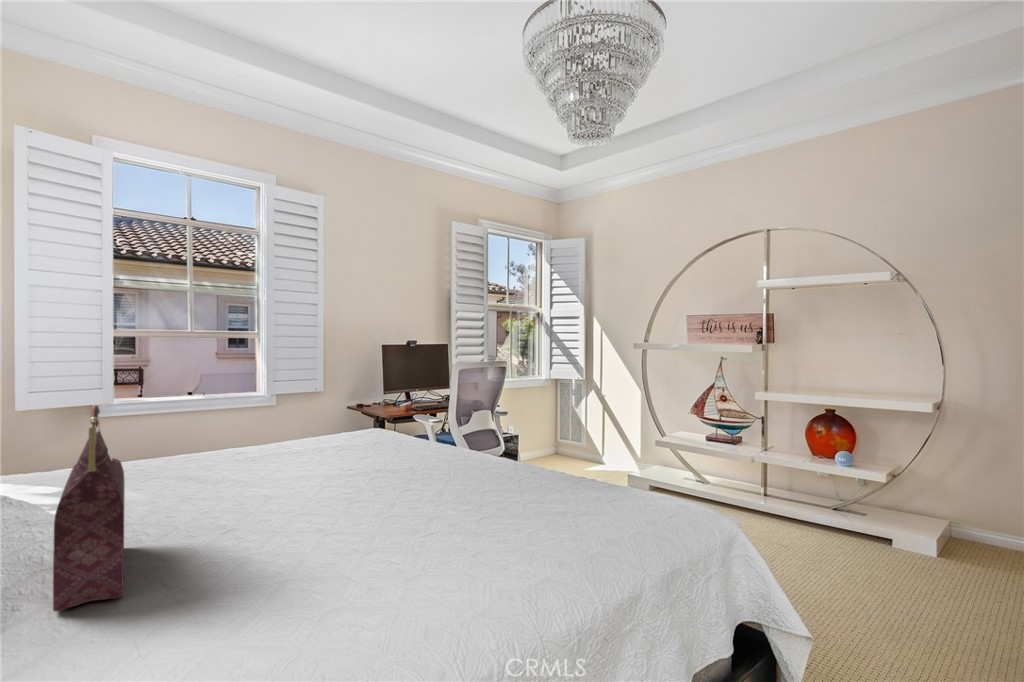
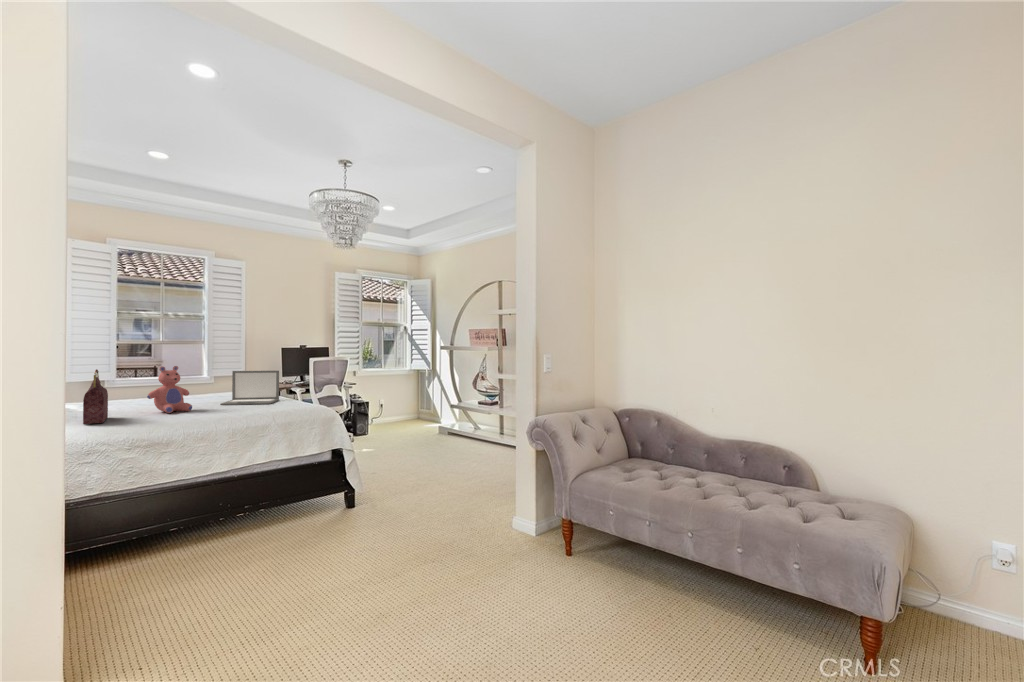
teddy bear: none [225,386,335,520] -> present [147,366,192,413]
laptop: none [368,391,476,475] -> present [220,371,279,405]

